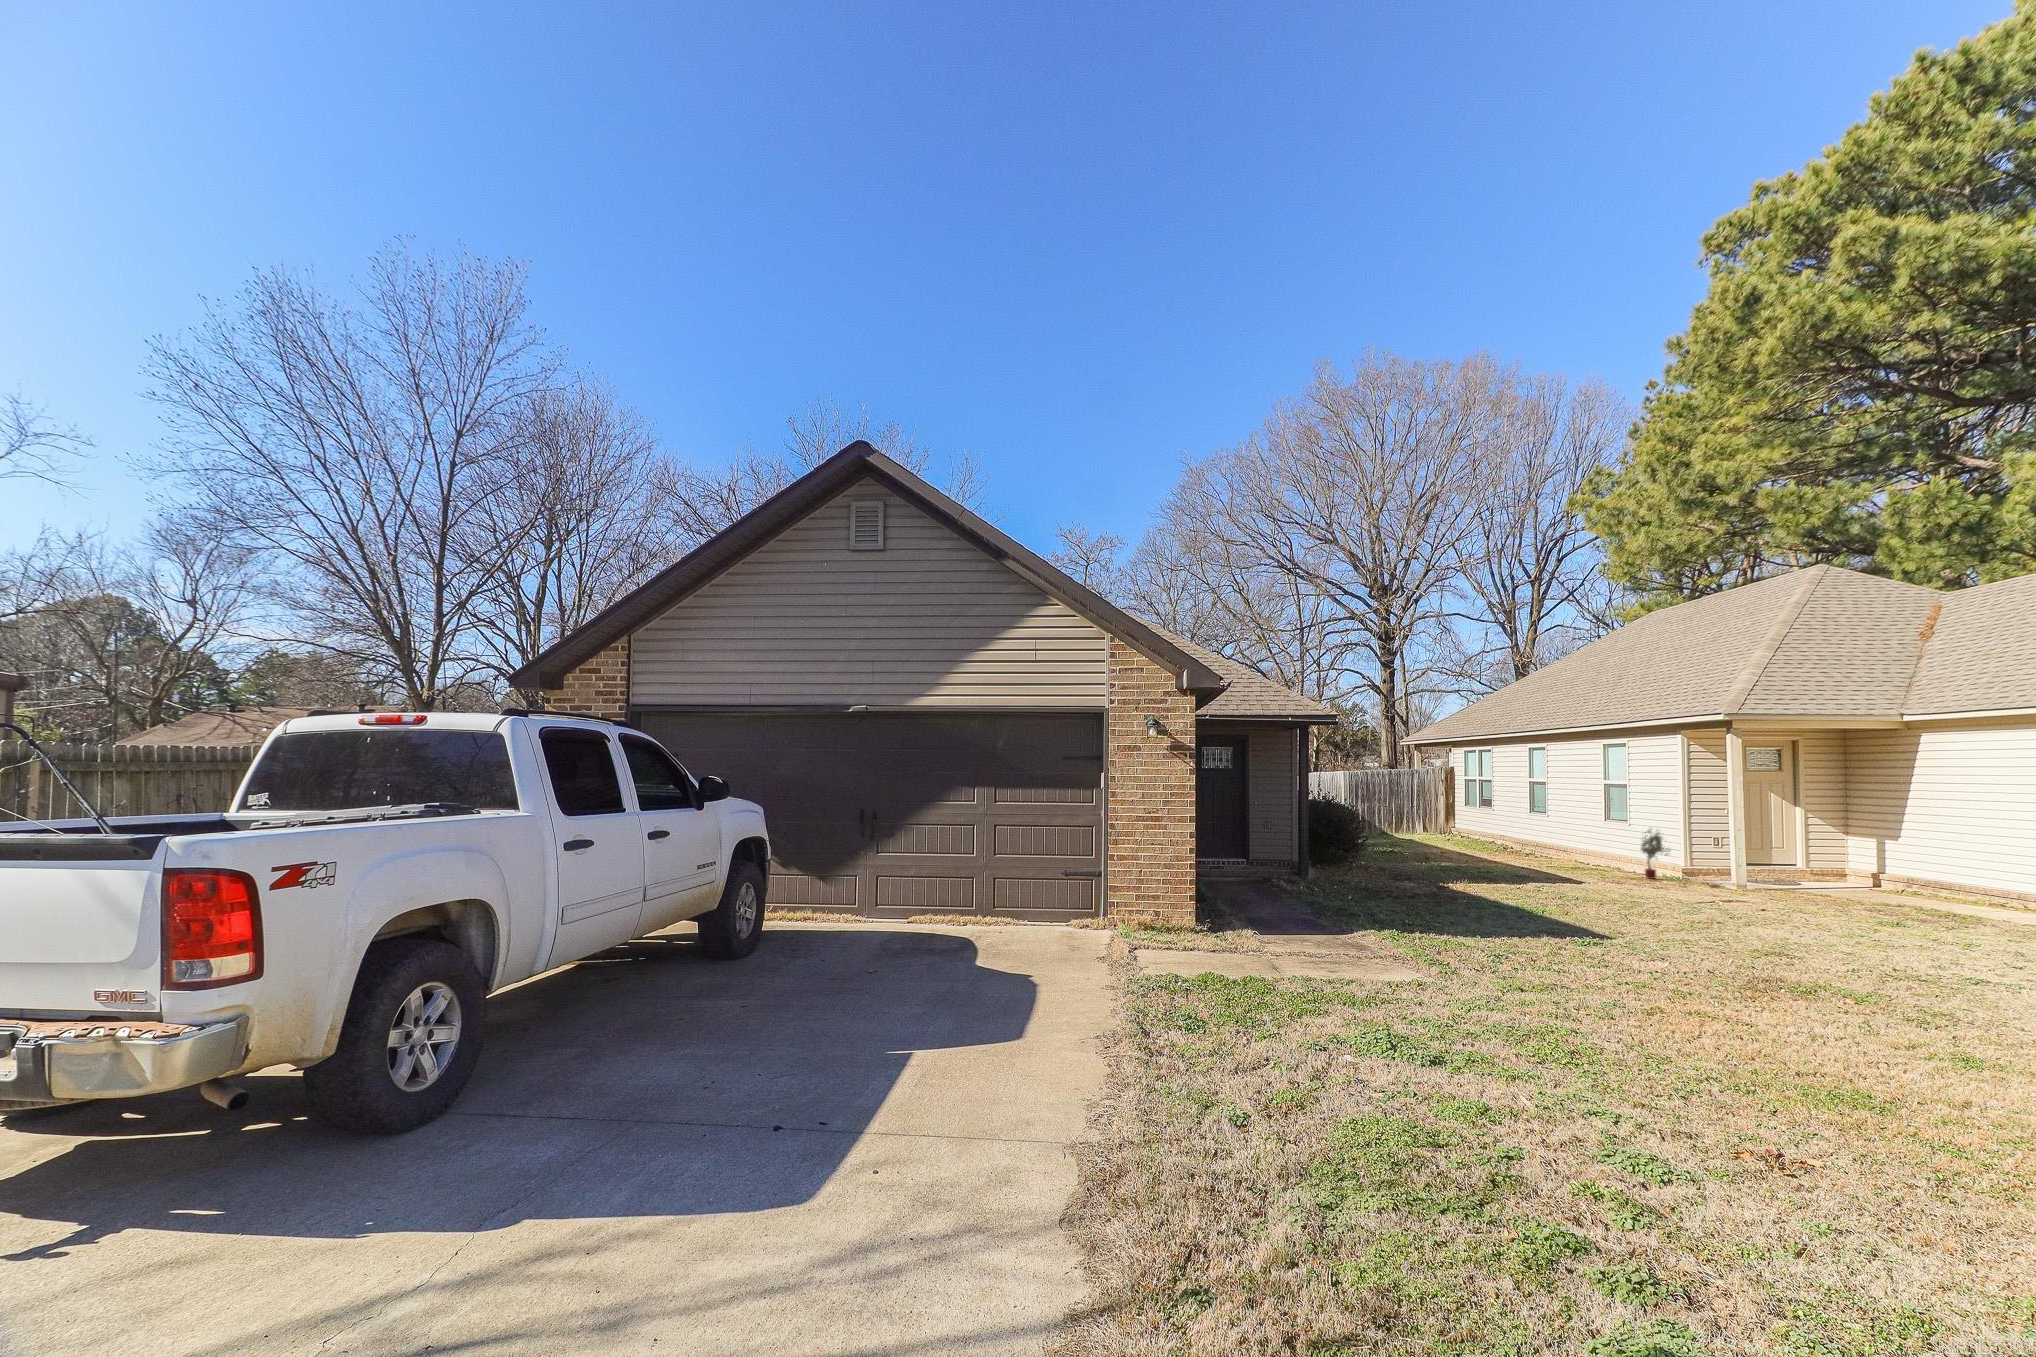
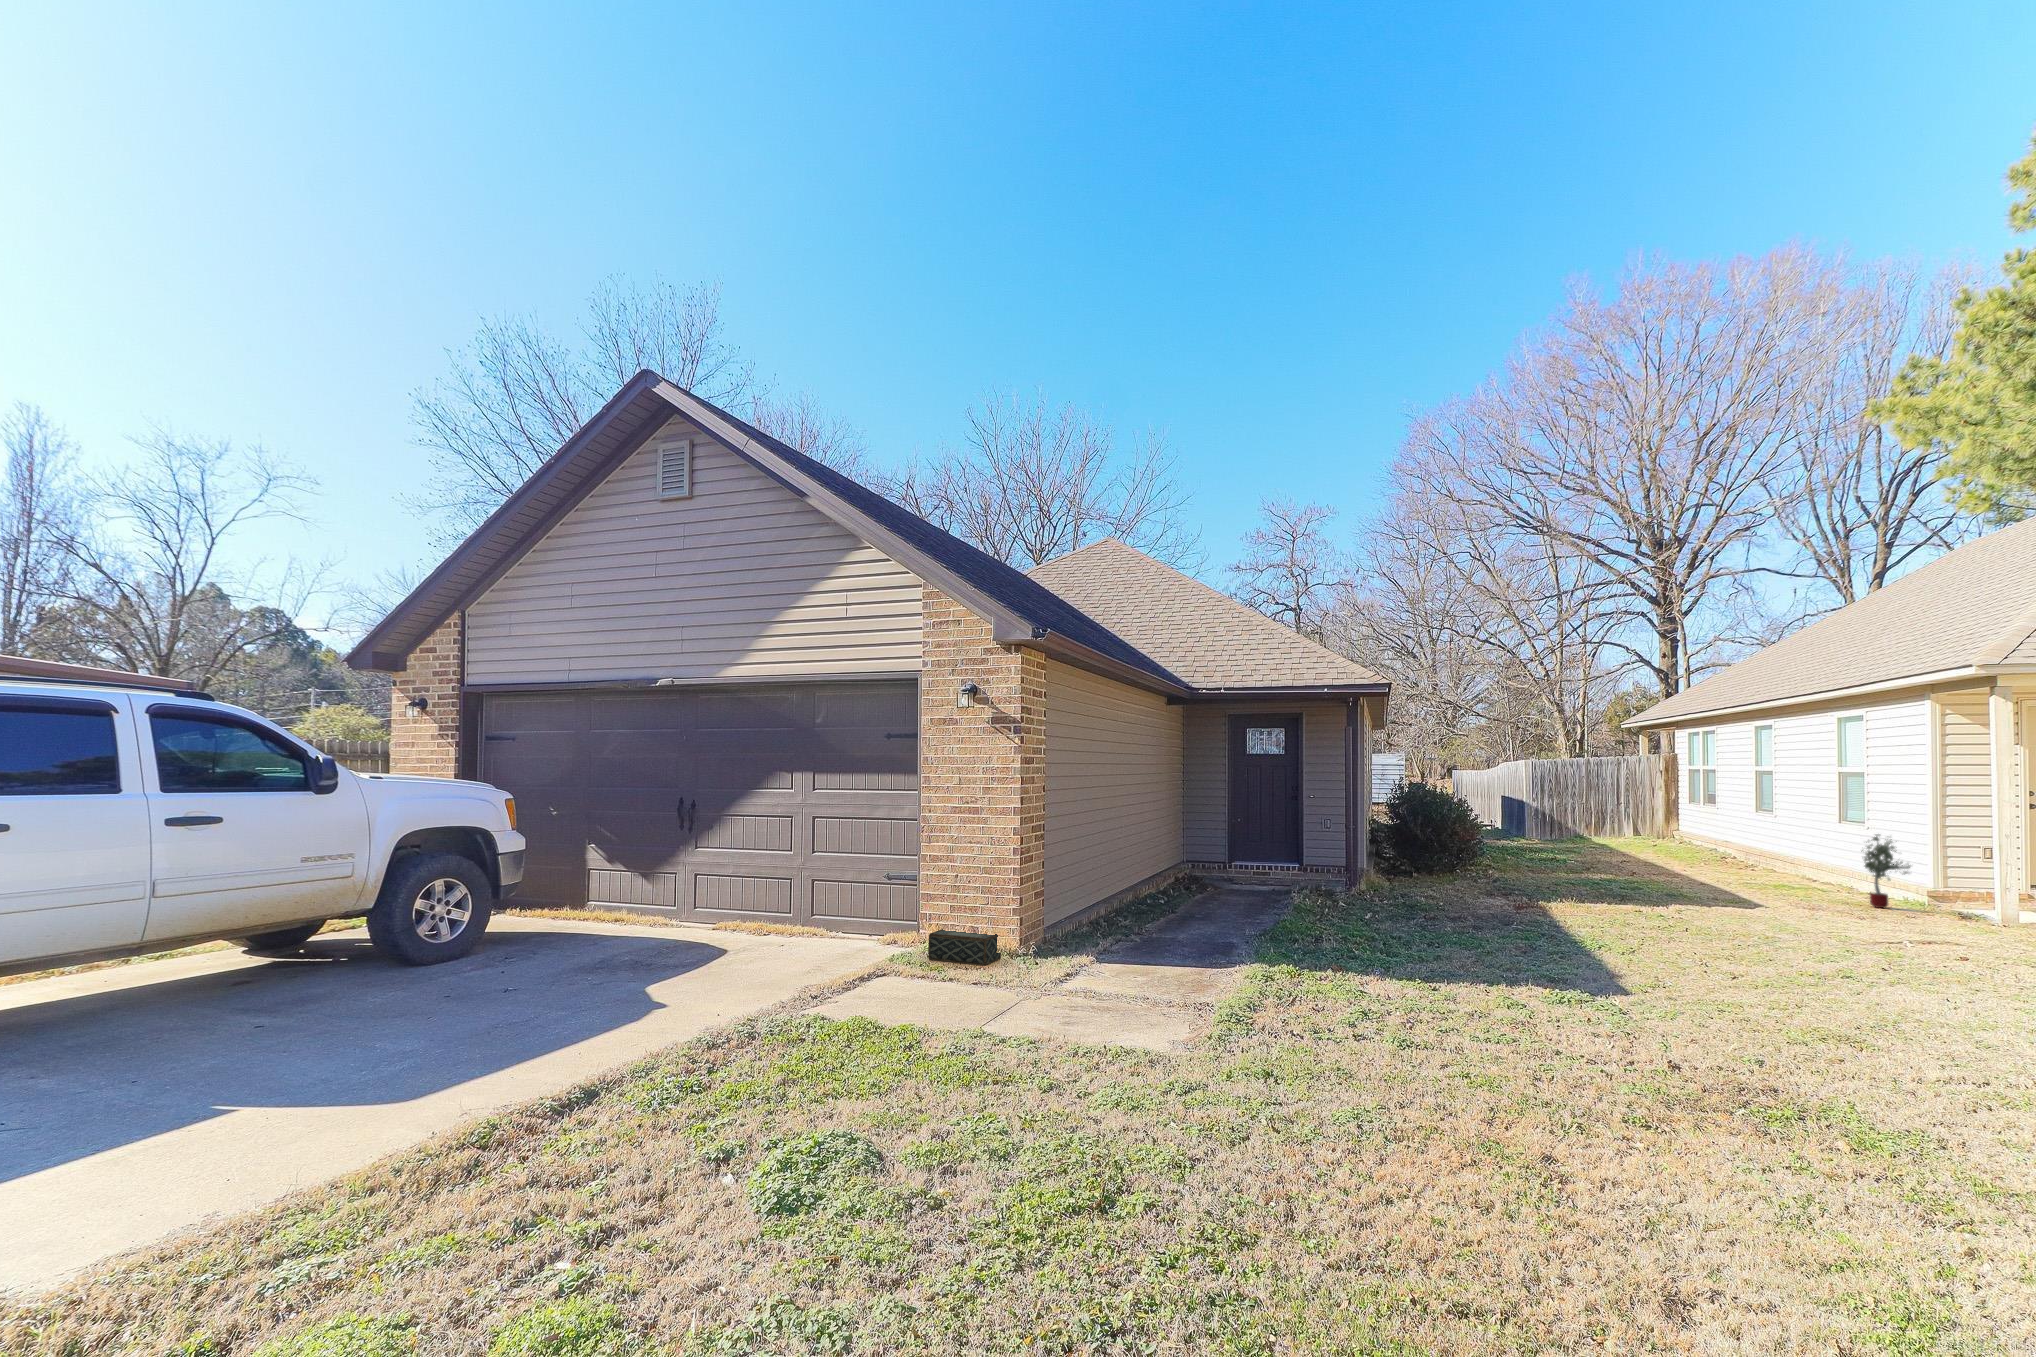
woven basket: none [1130,912,1181,939] -> present [928,929,1001,966]

